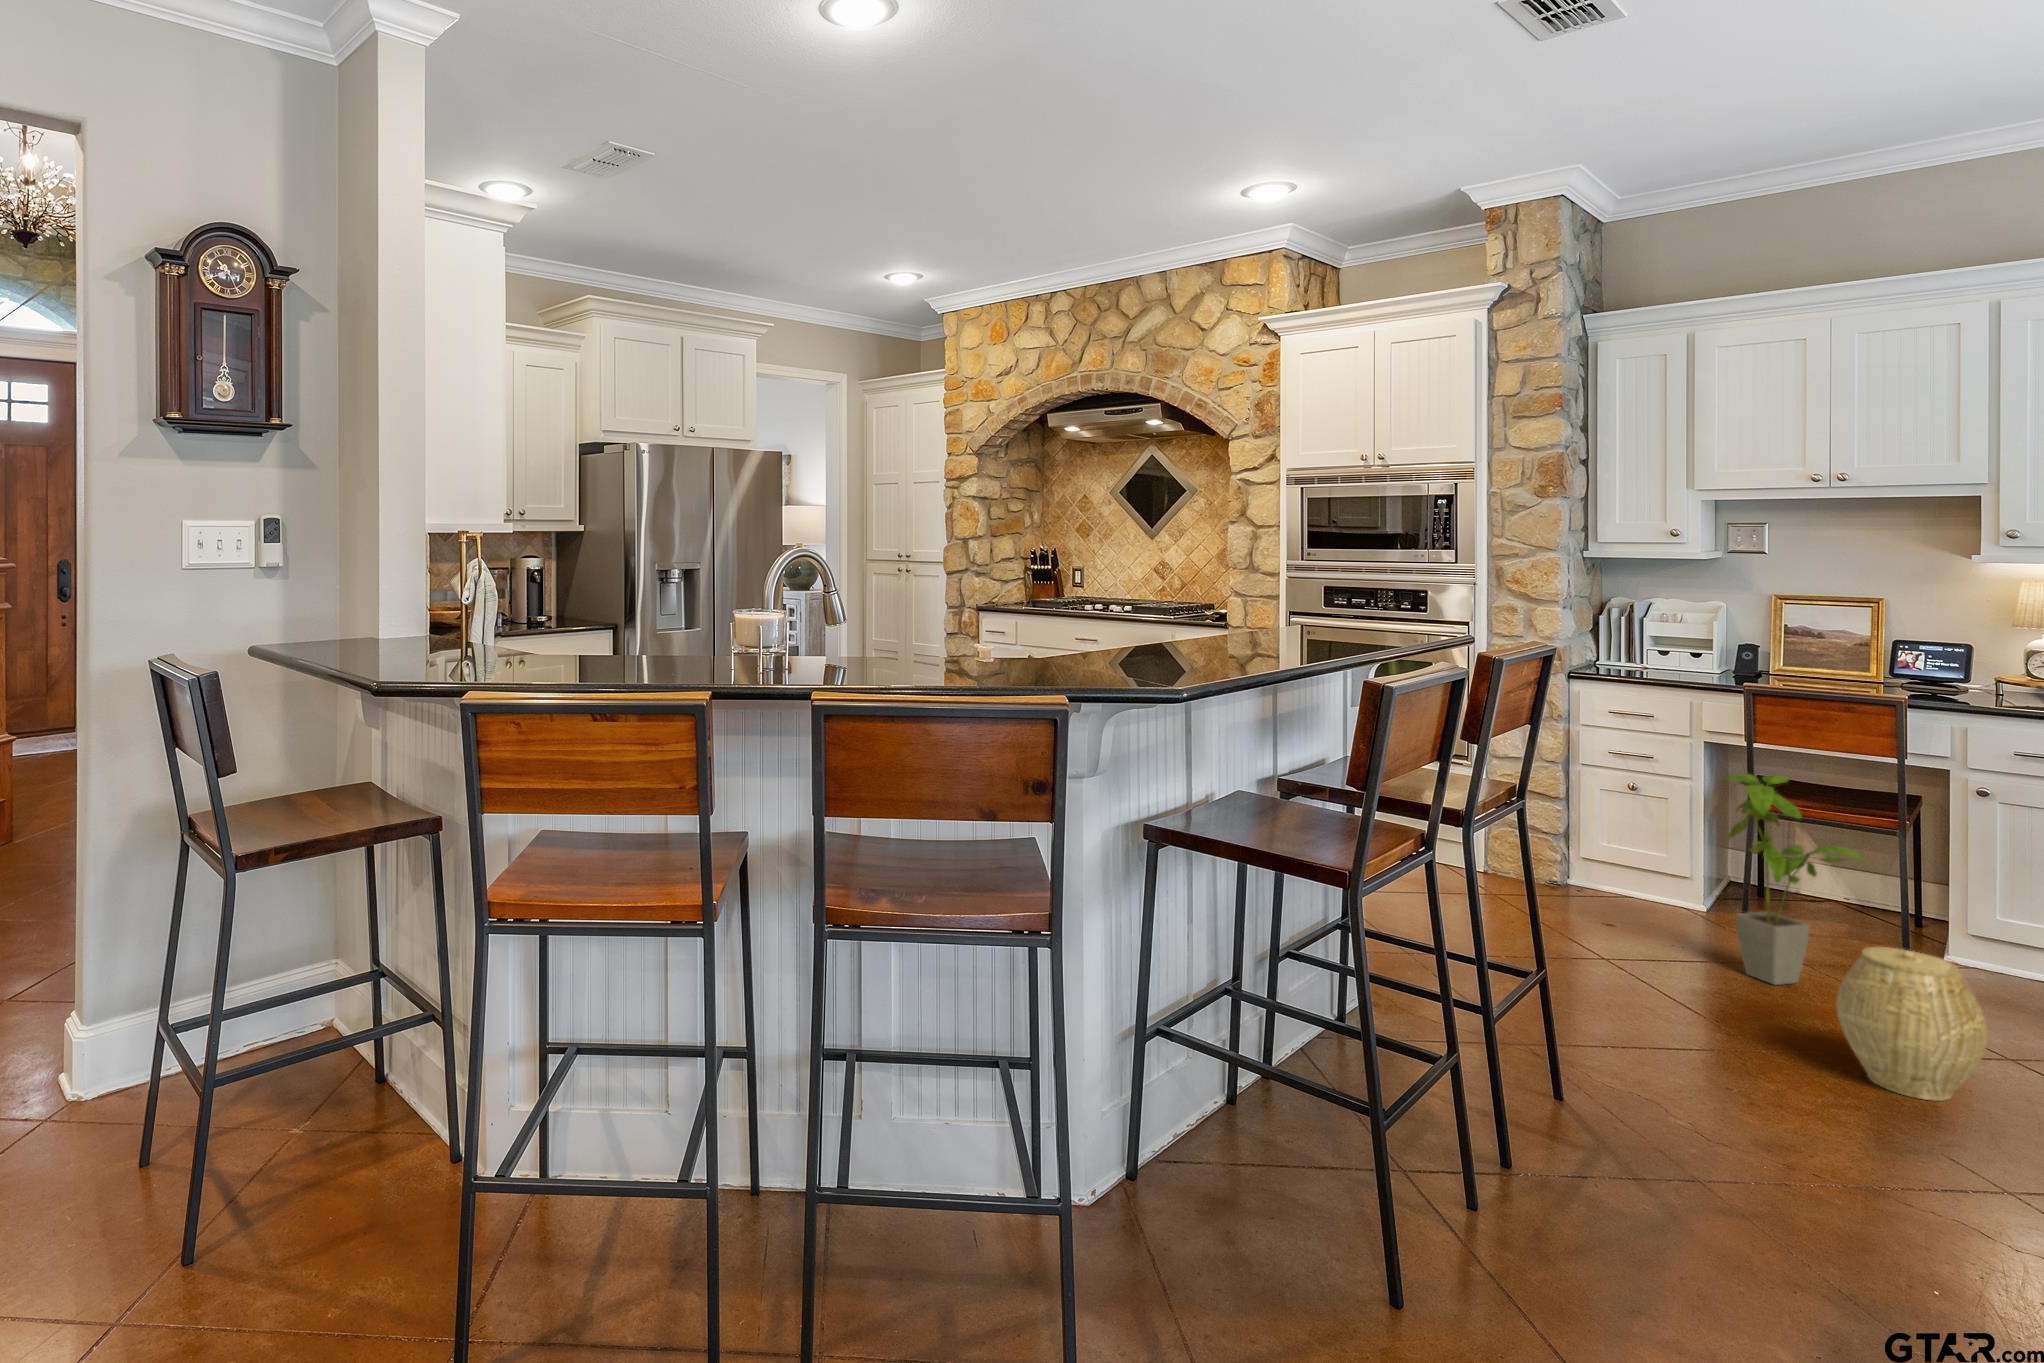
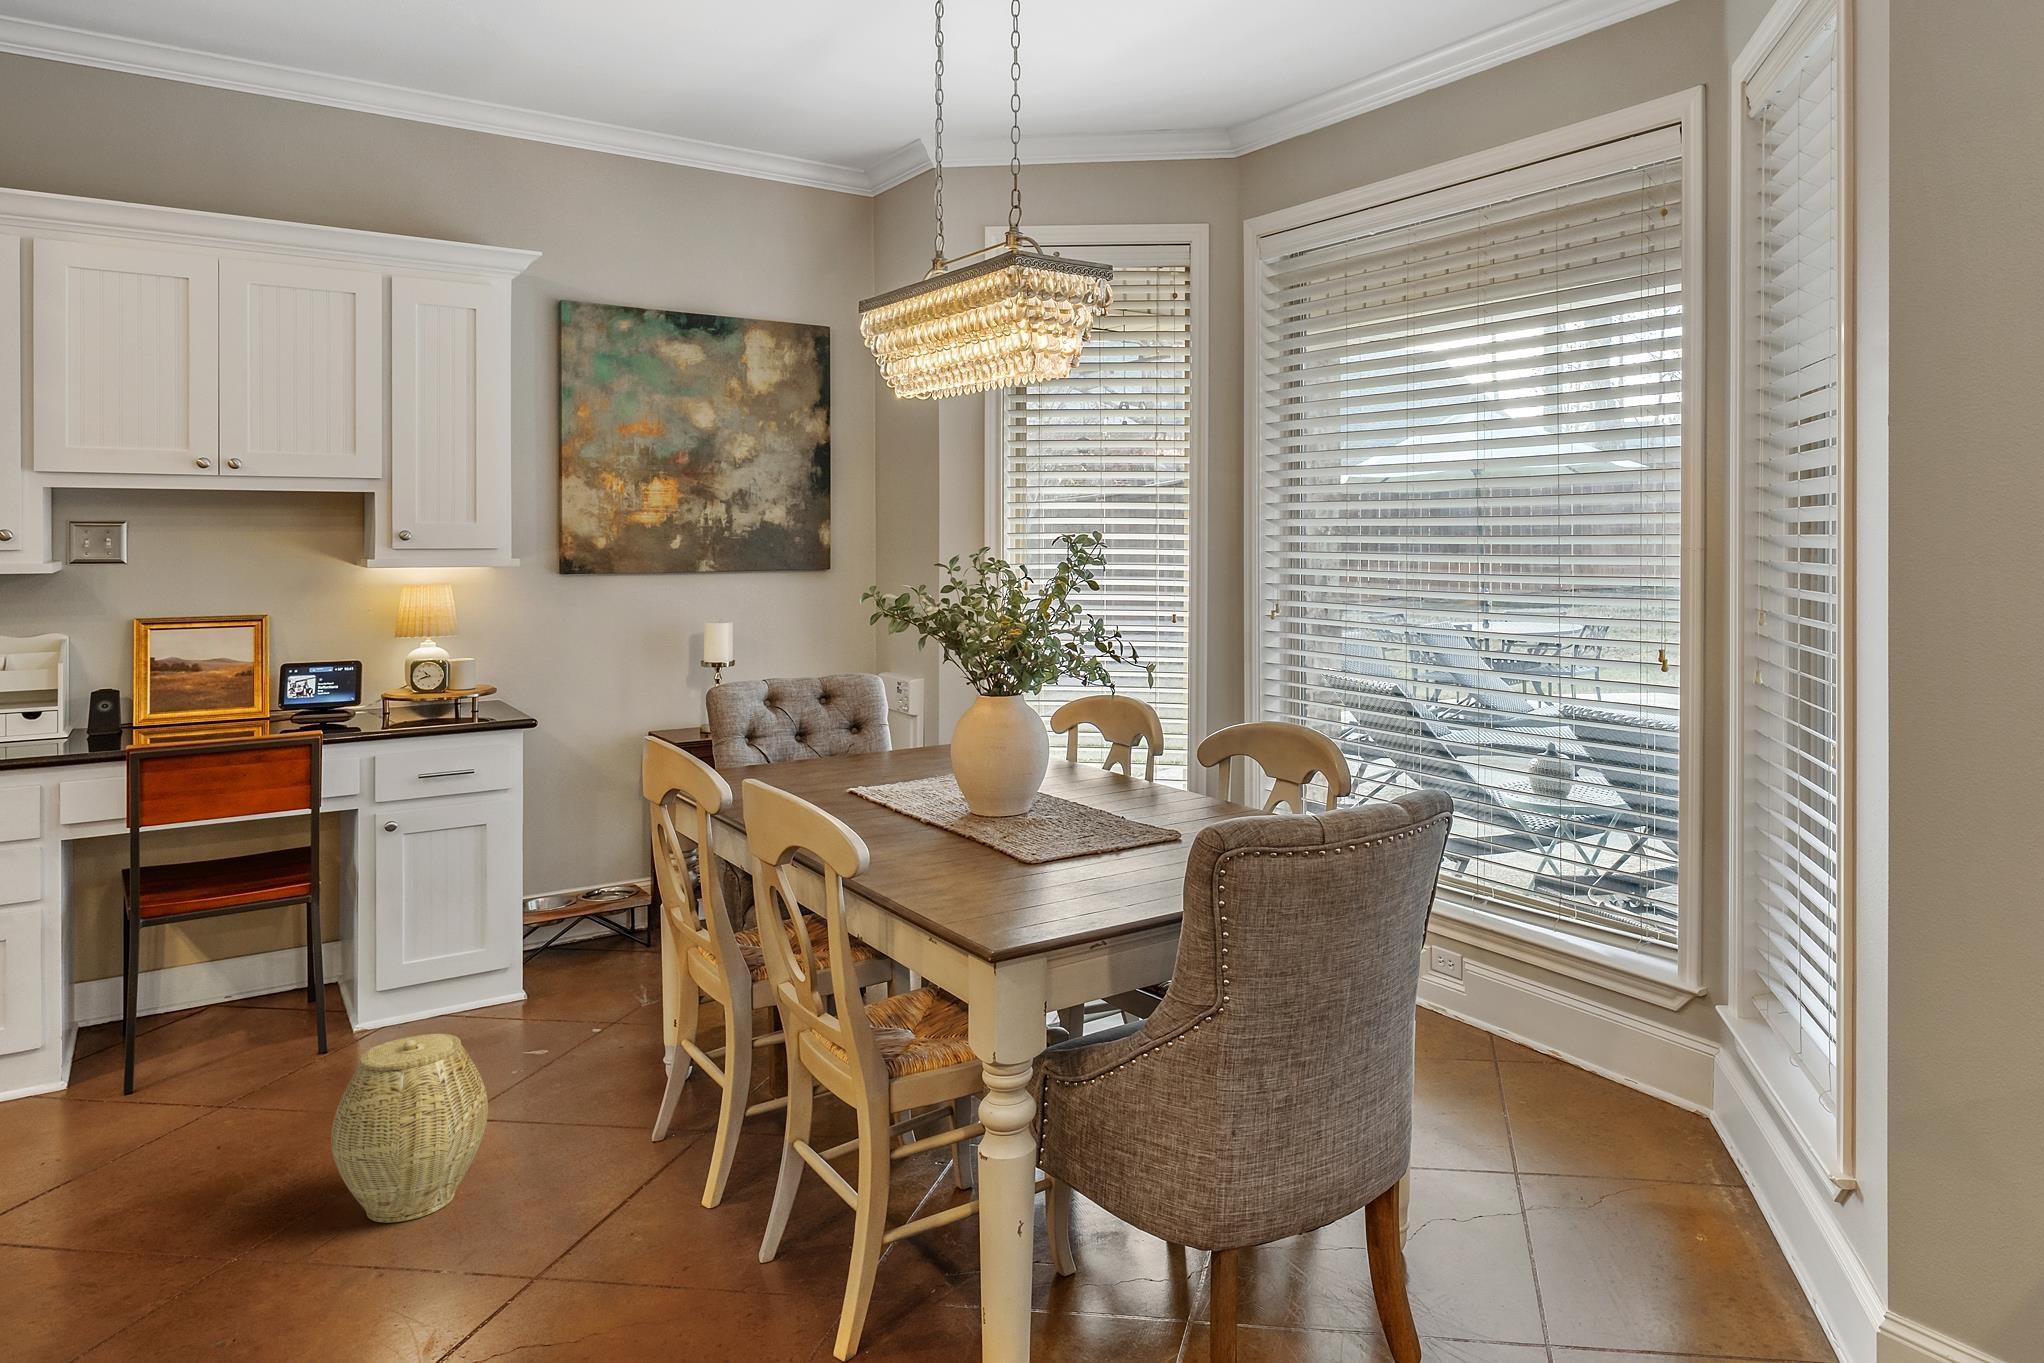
house plant: present [1725,773,1865,985] -> none [129,862,319,1153]

